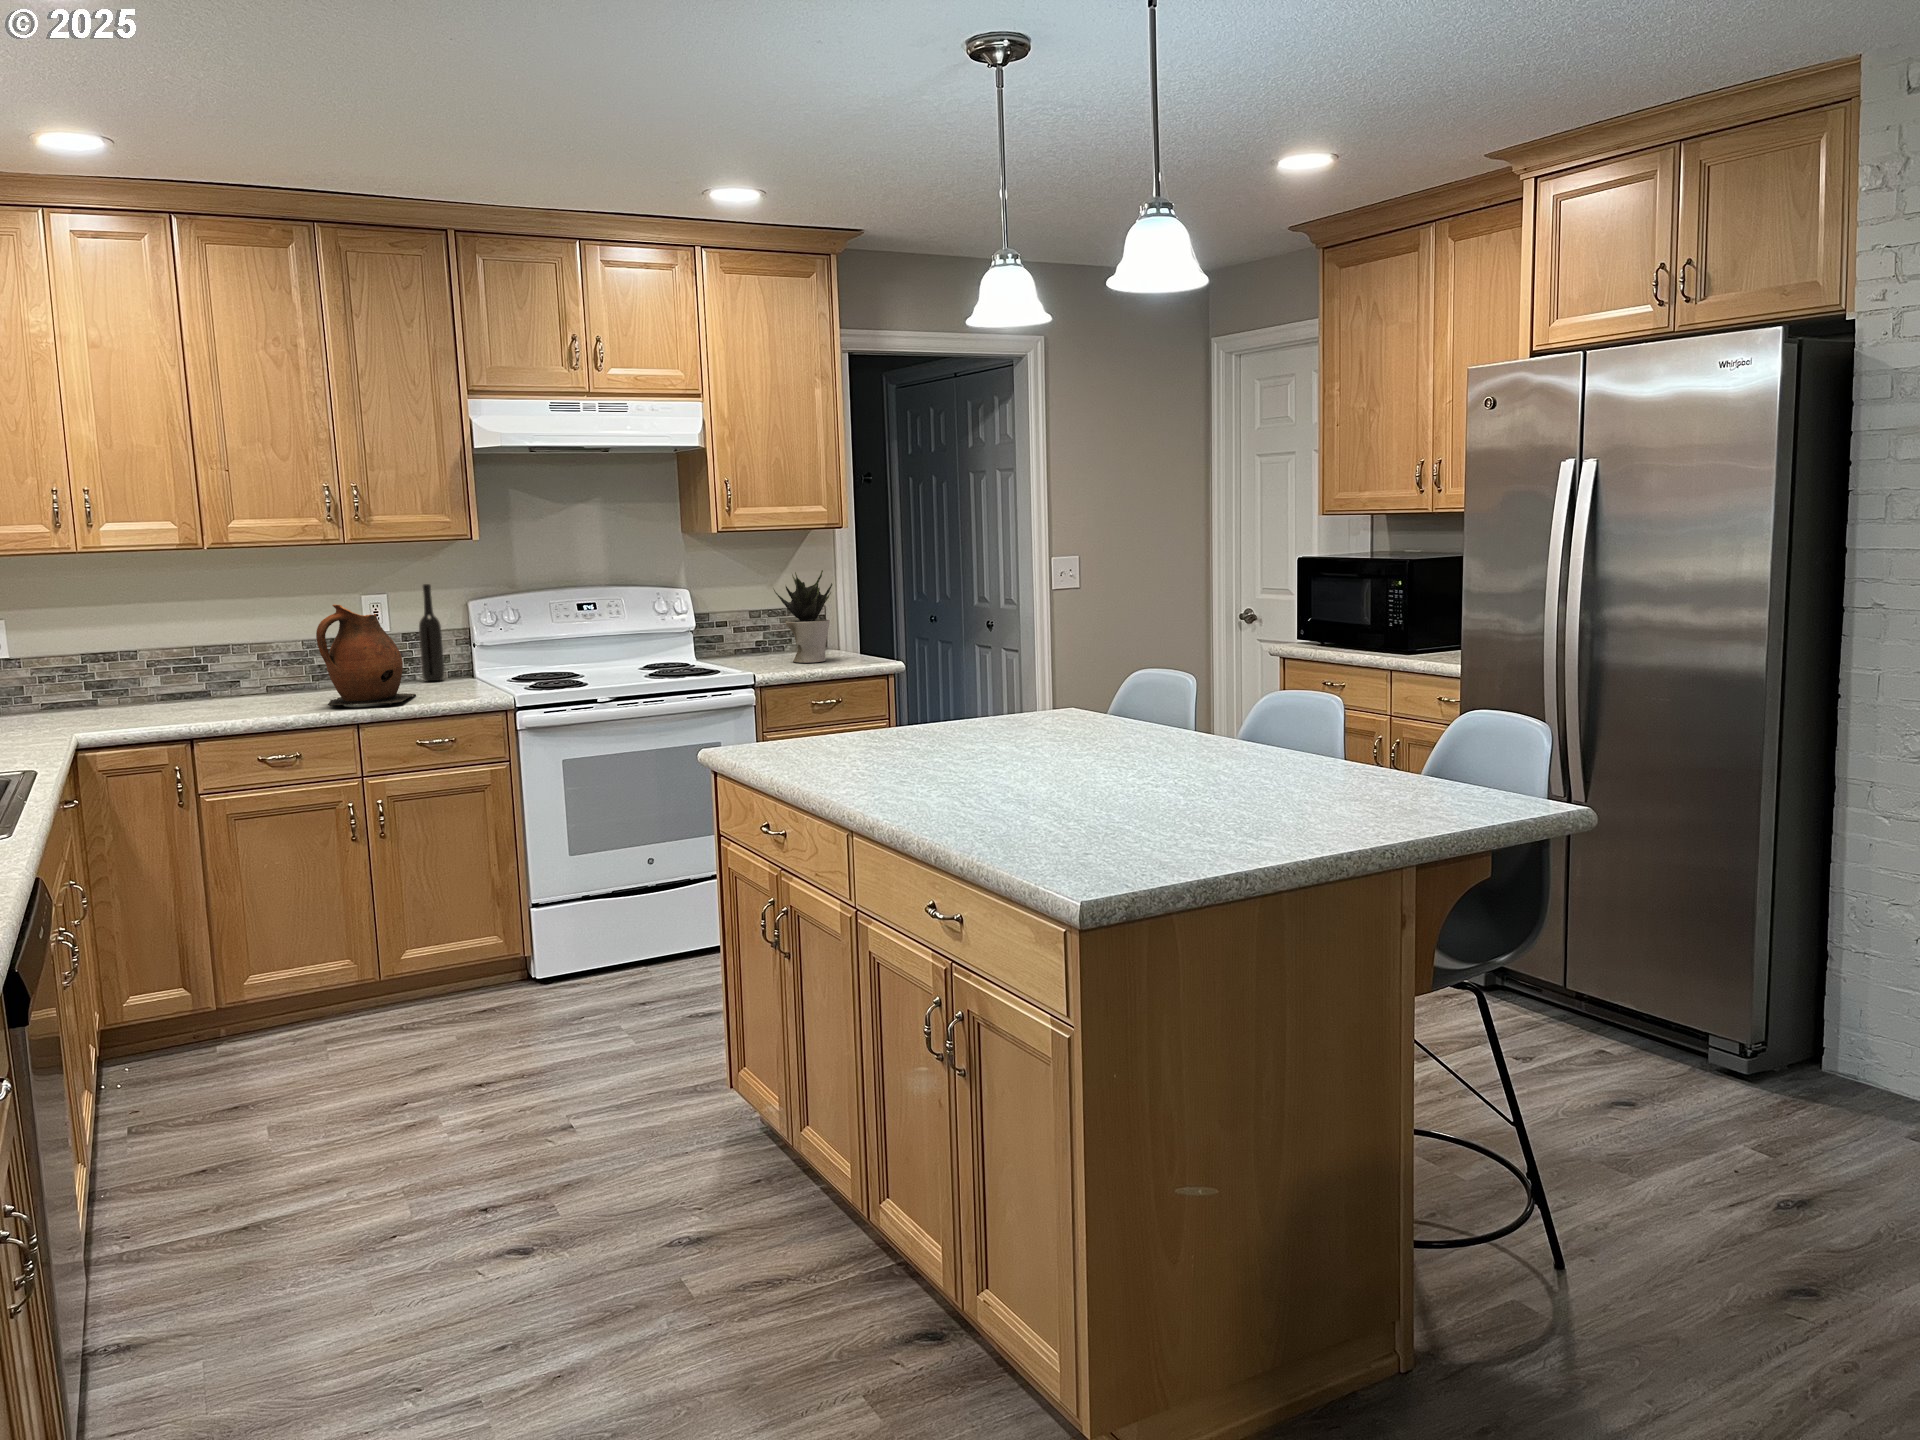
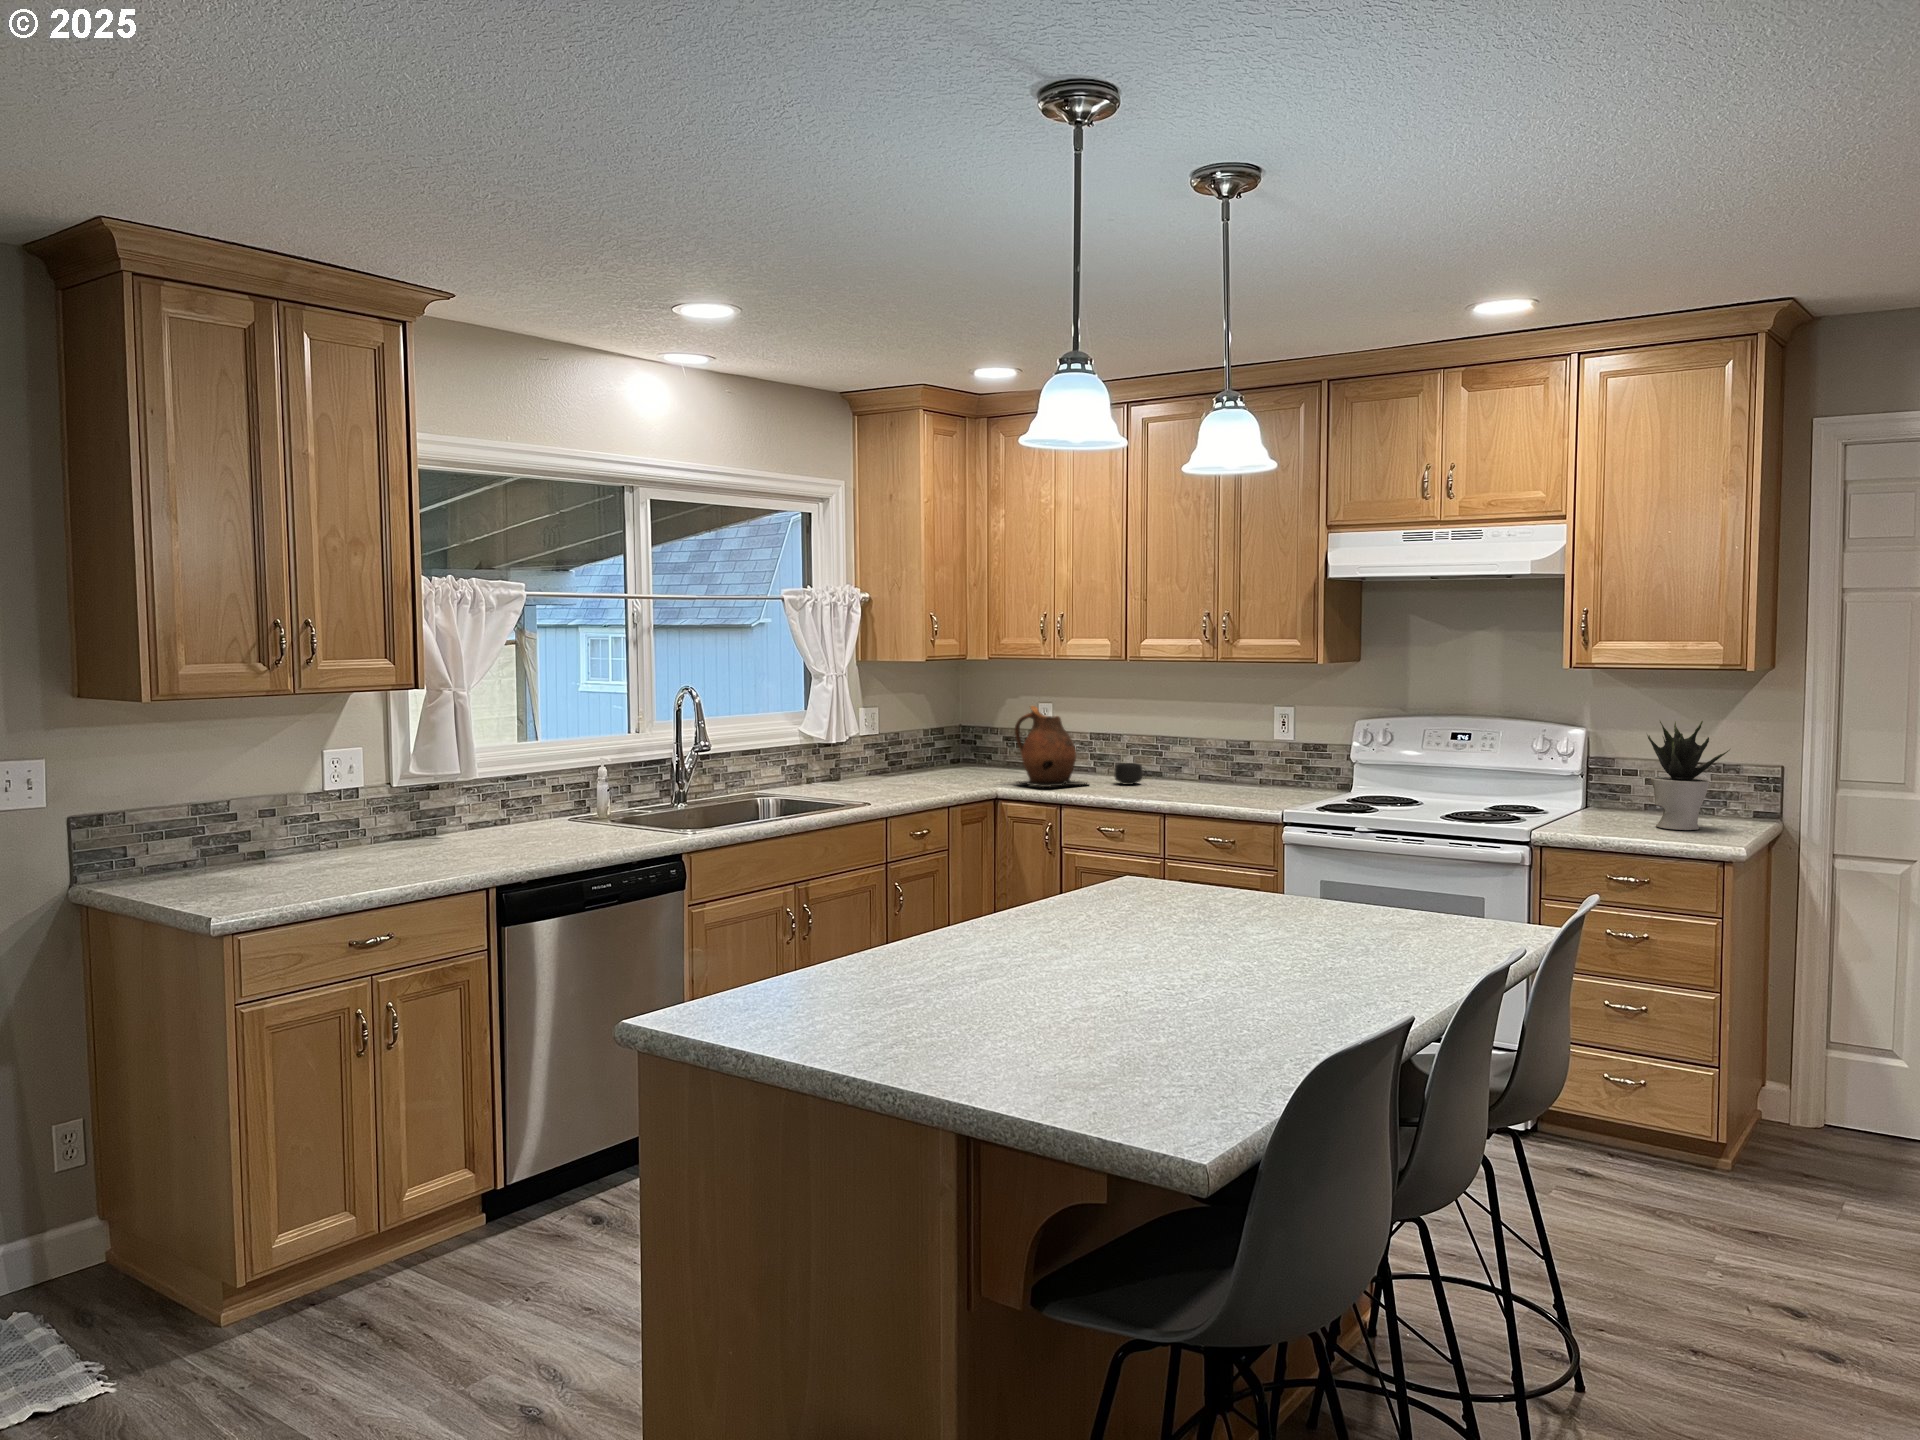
bottle: present [419,584,445,681] -> none [1307,702,1328,790]
ceramic pitcher: present [316,604,416,705] -> present [1015,706,1087,787]
mug: none [191,680,238,708] -> present [1114,763,1144,785]

